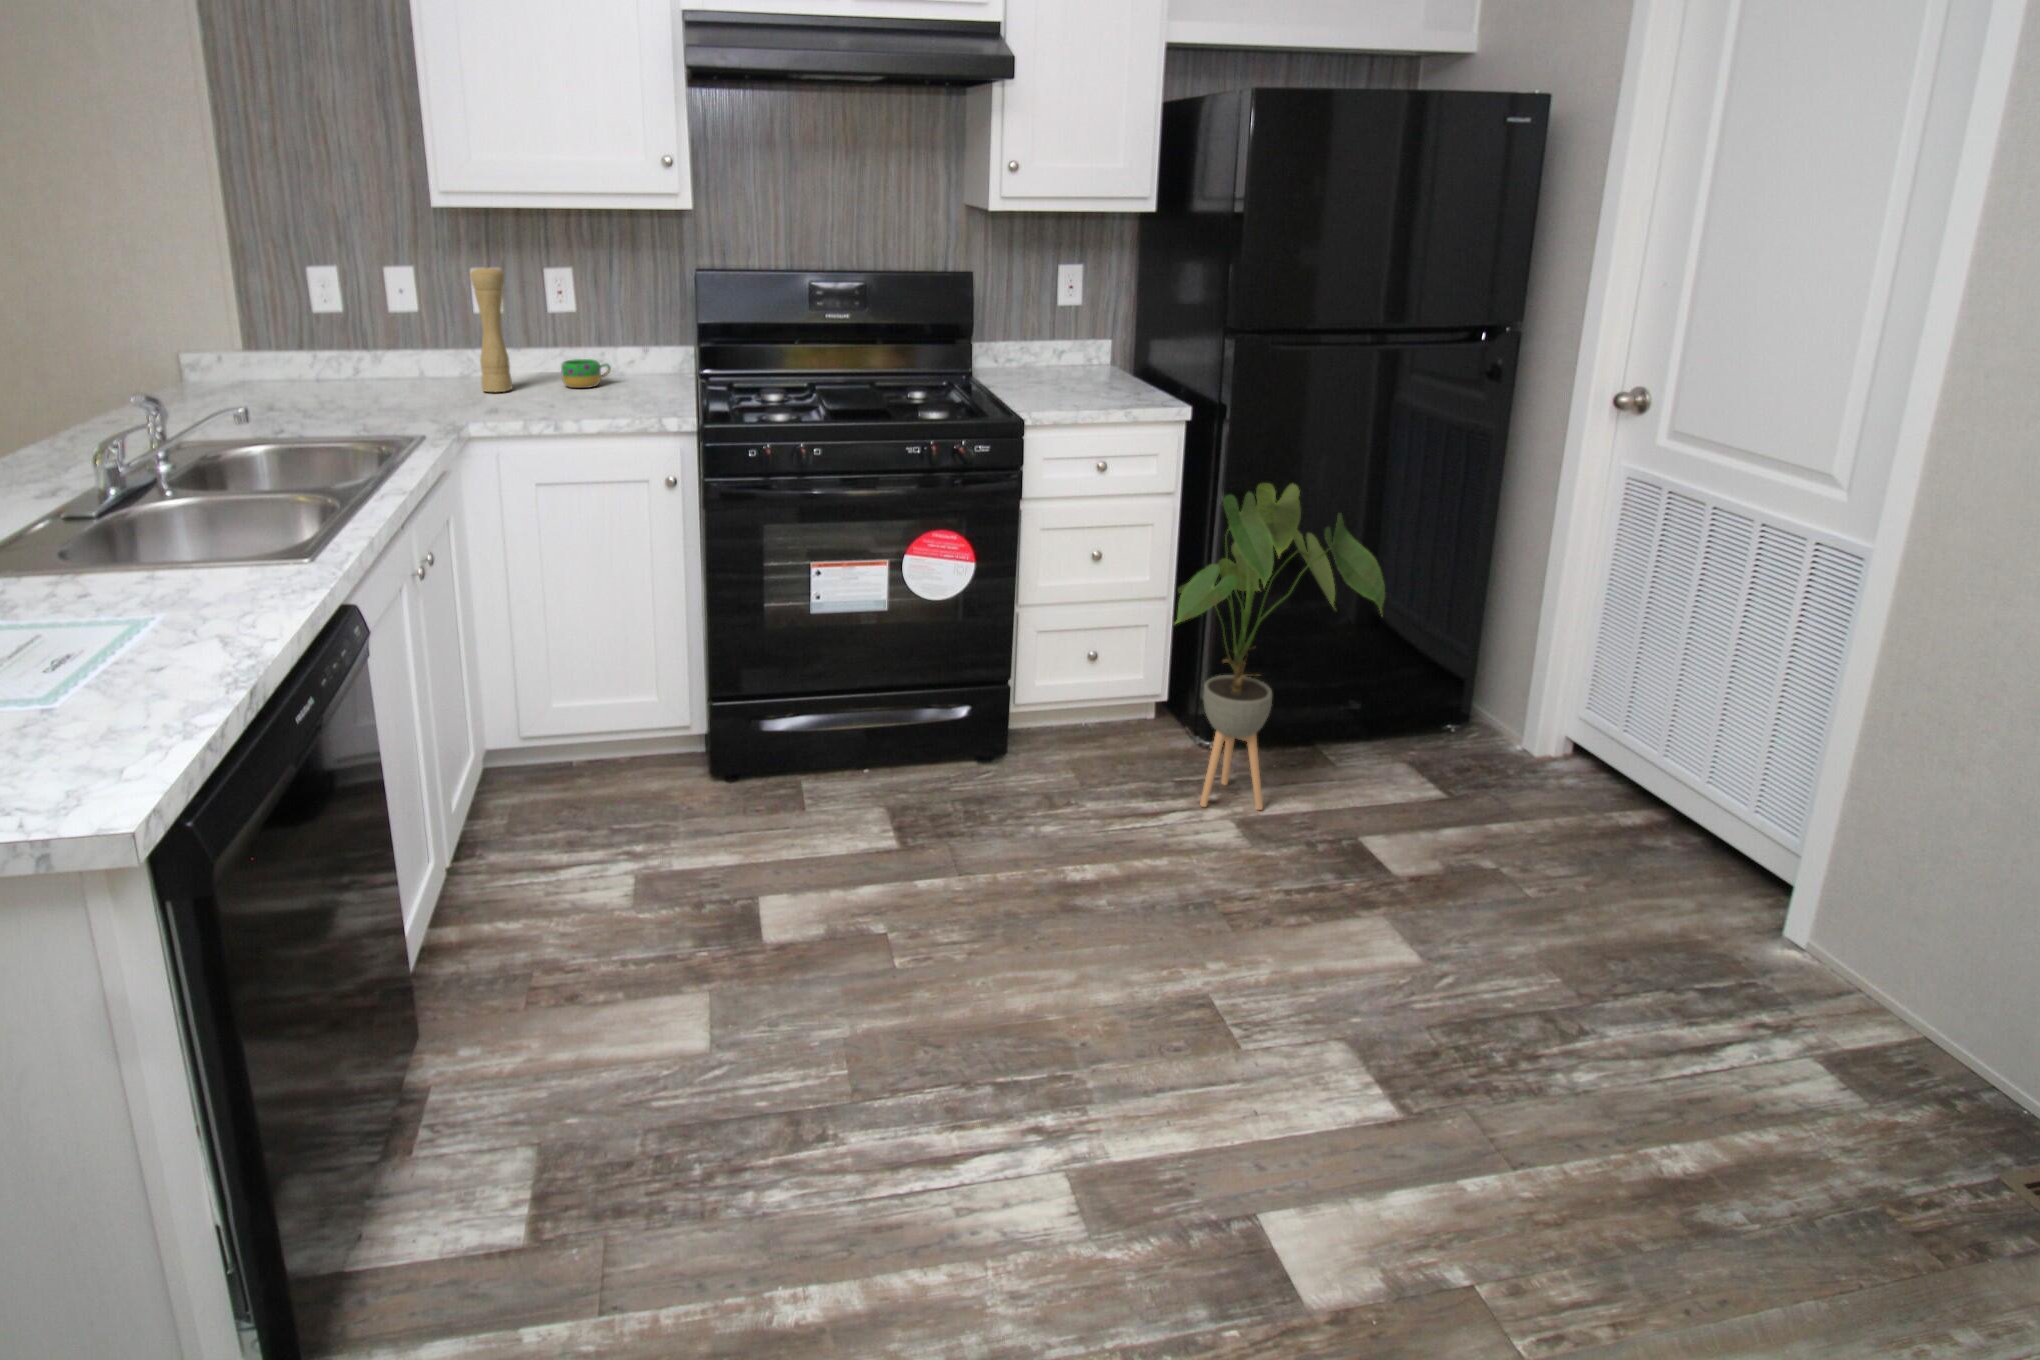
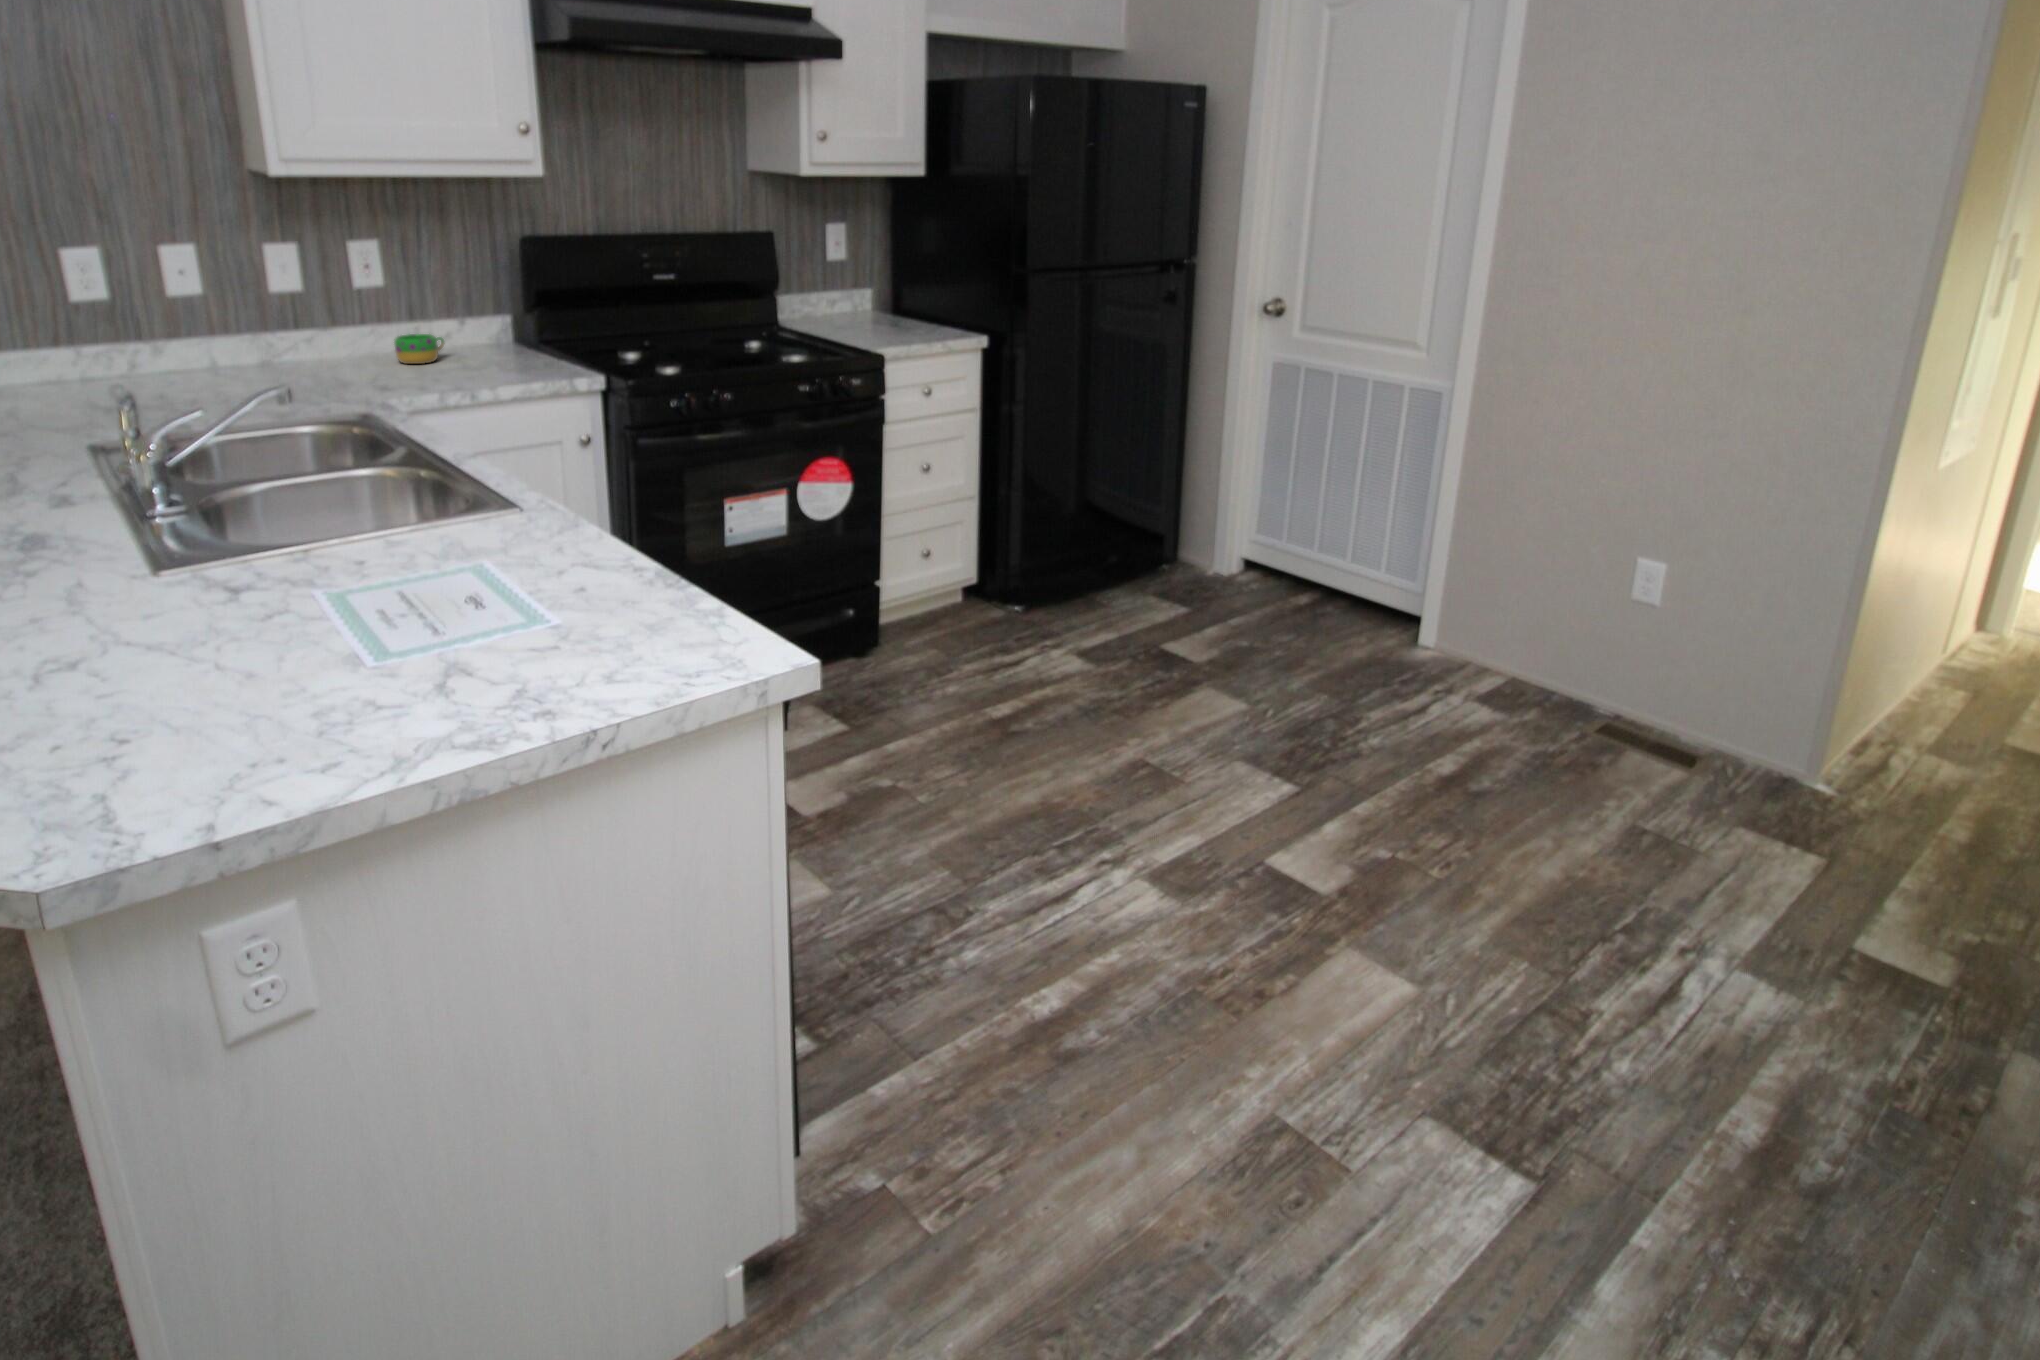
pepper mill: present [470,266,512,392] -> none [298,239,351,375]
house plant: present [1176,483,1385,810] -> none [1004,388,1174,652]

